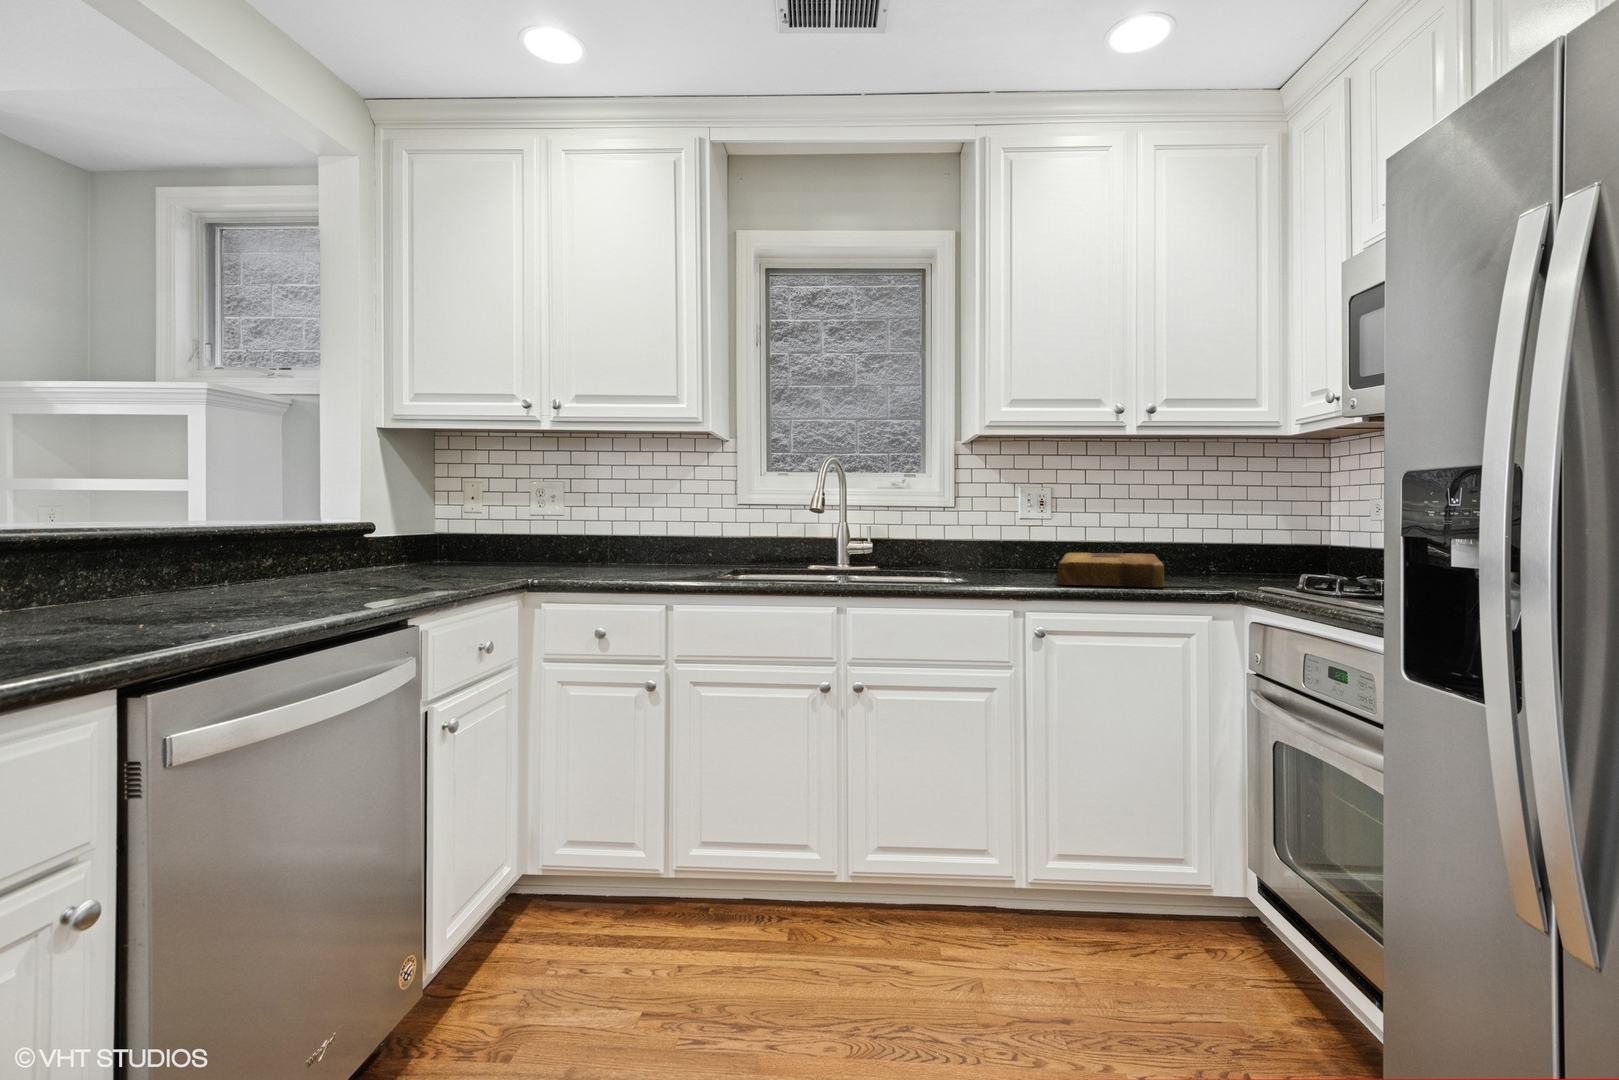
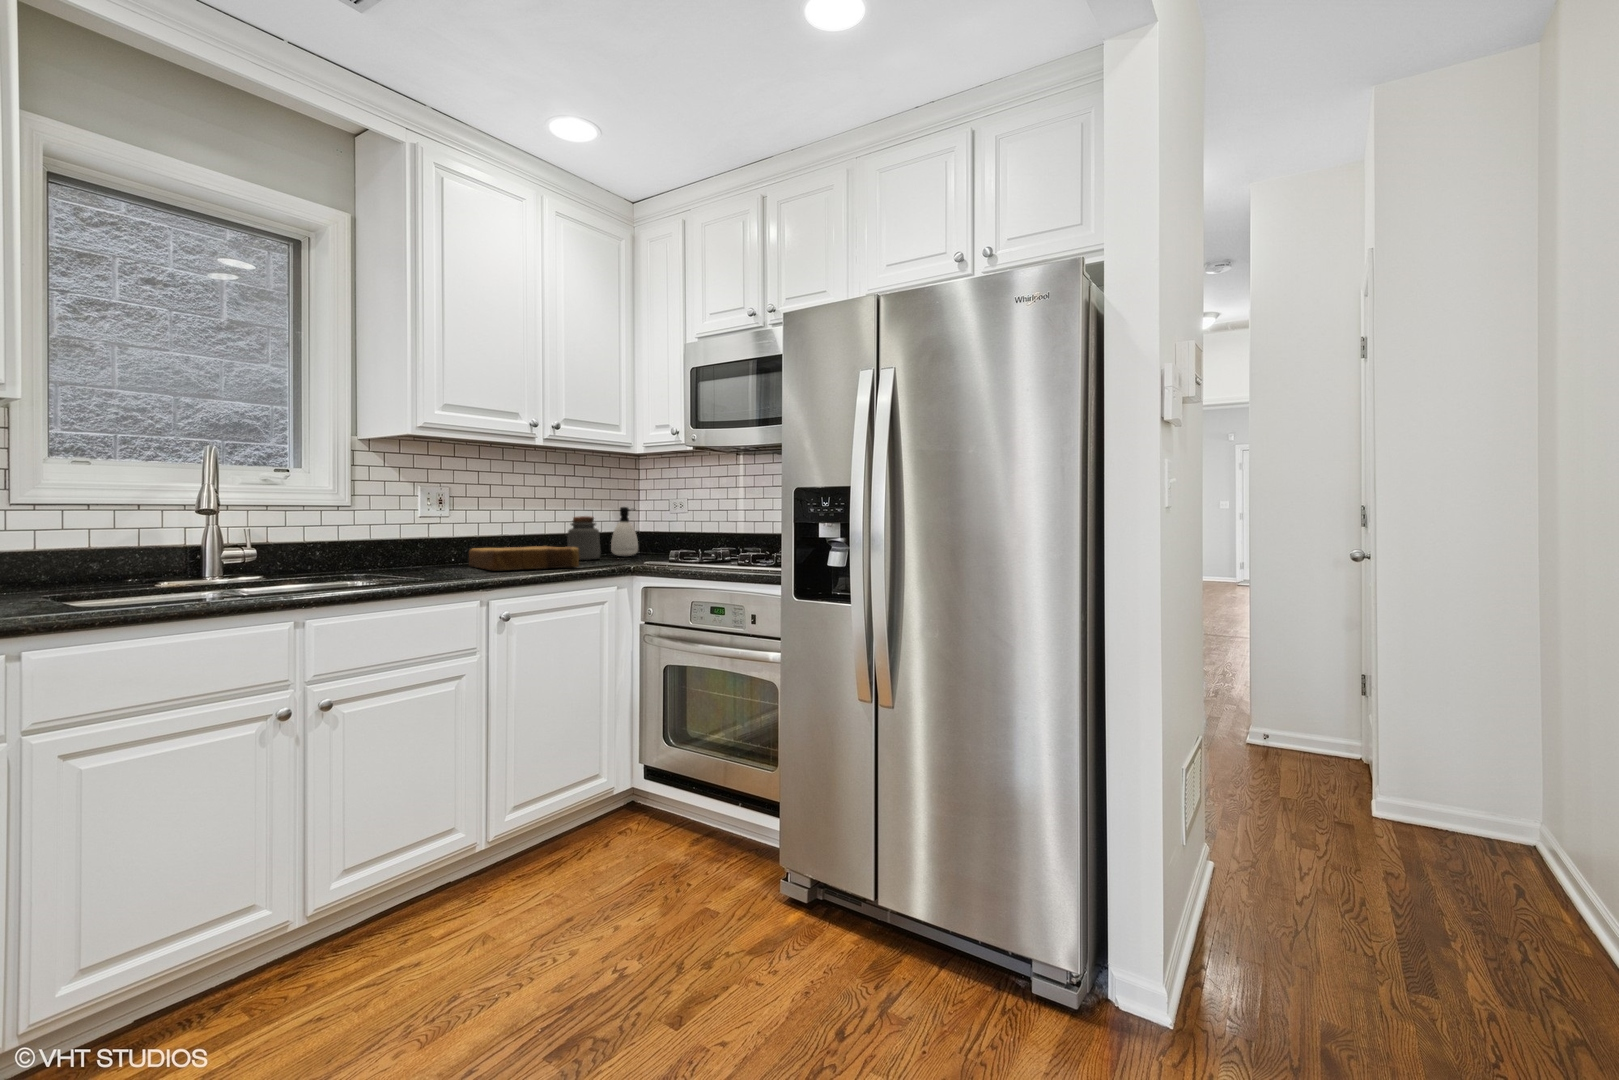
soap dispenser: none [1257,504,1298,570] -> present [611,507,638,557]
jar: none [1188,518,1233,572] -> present [567,516,601,560]

